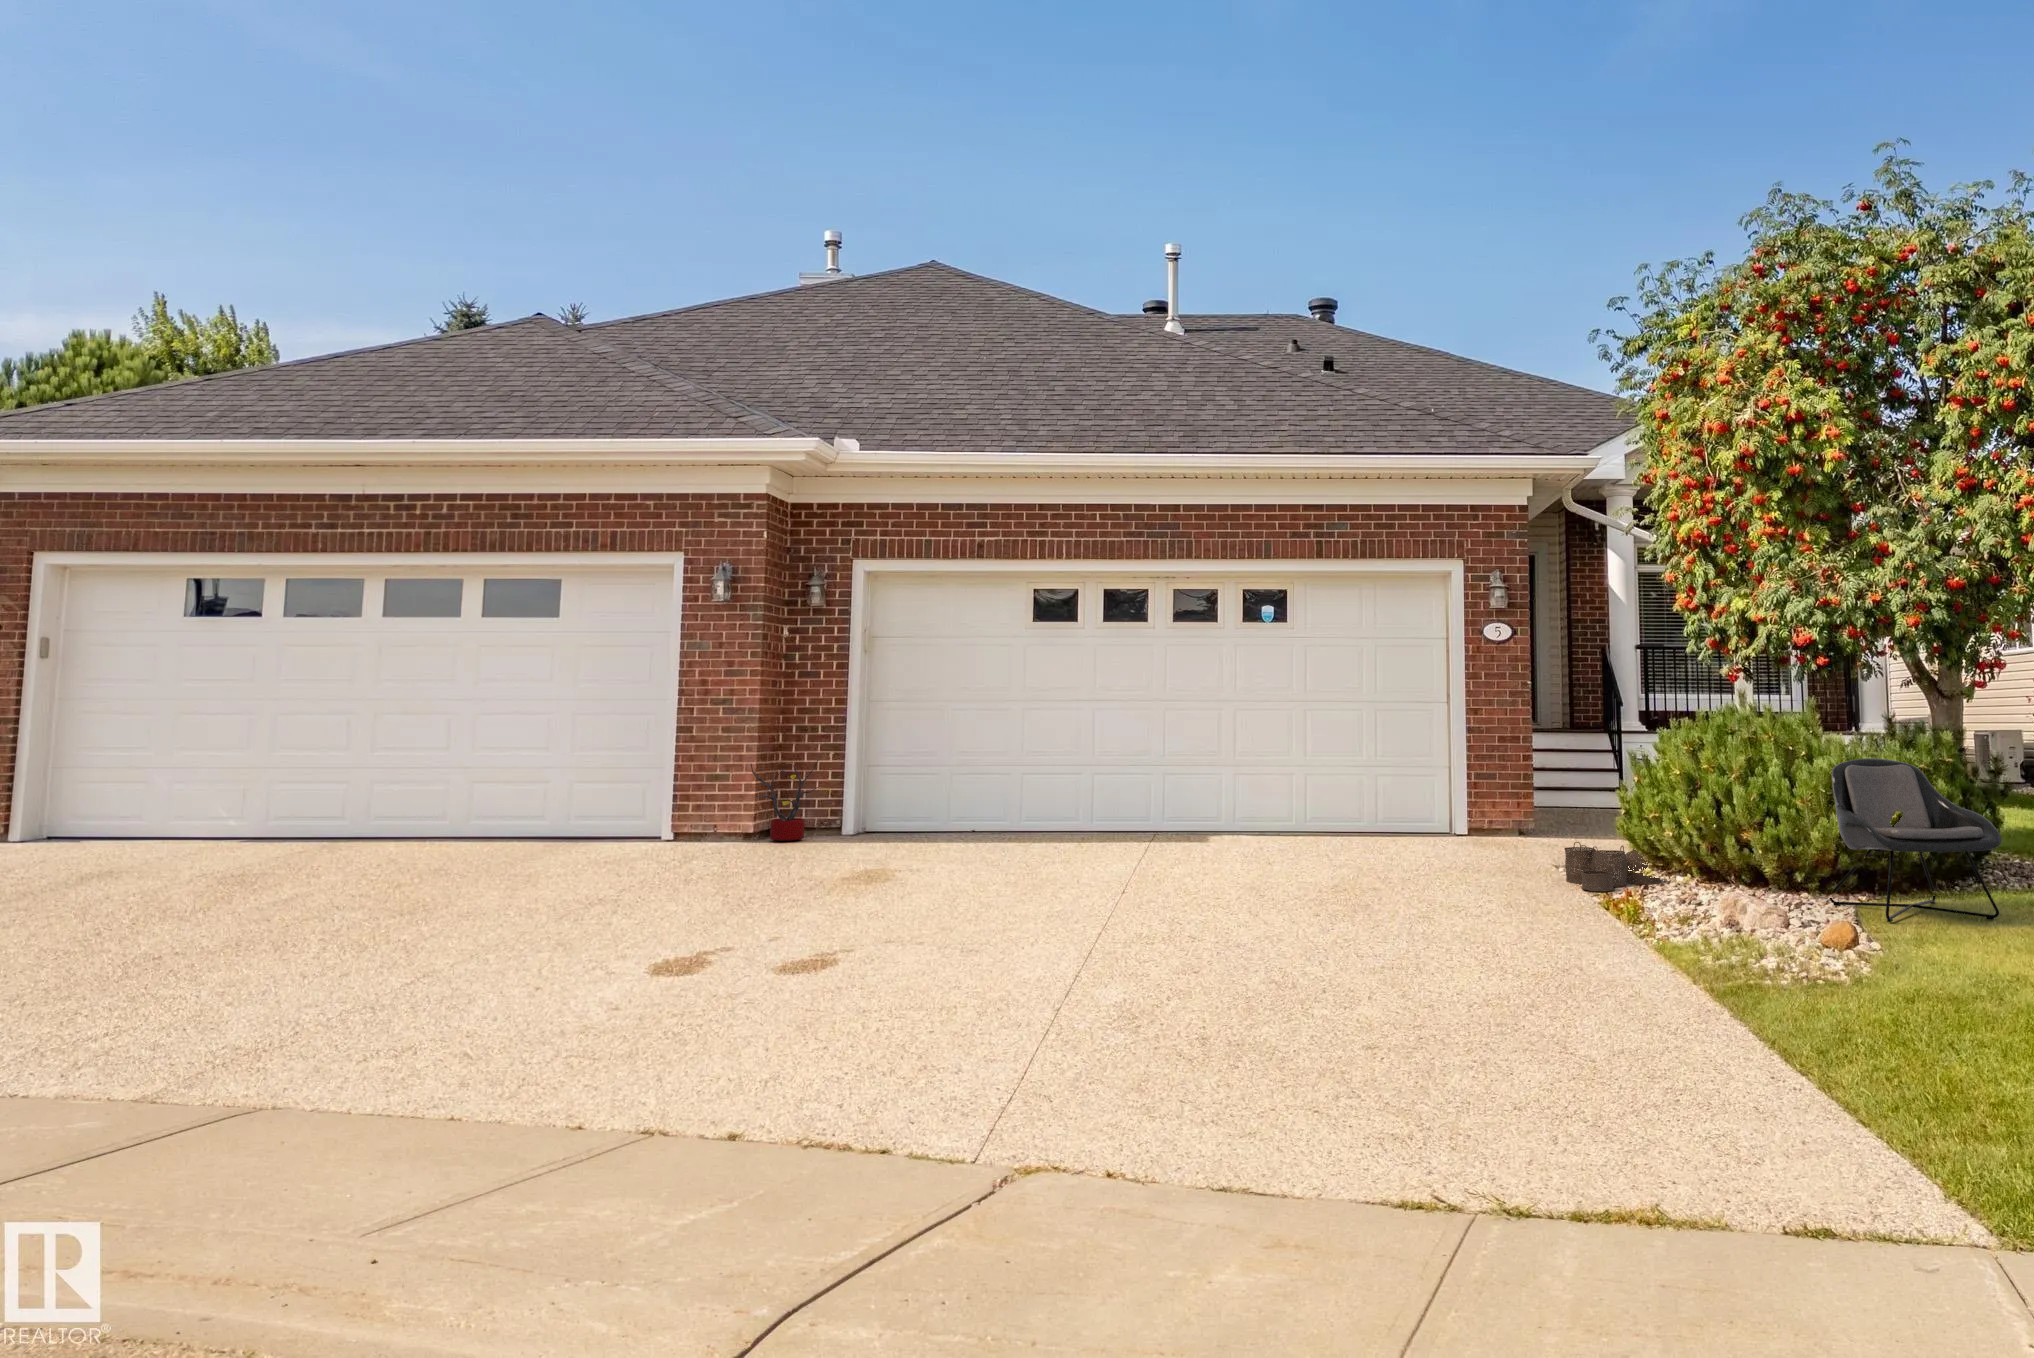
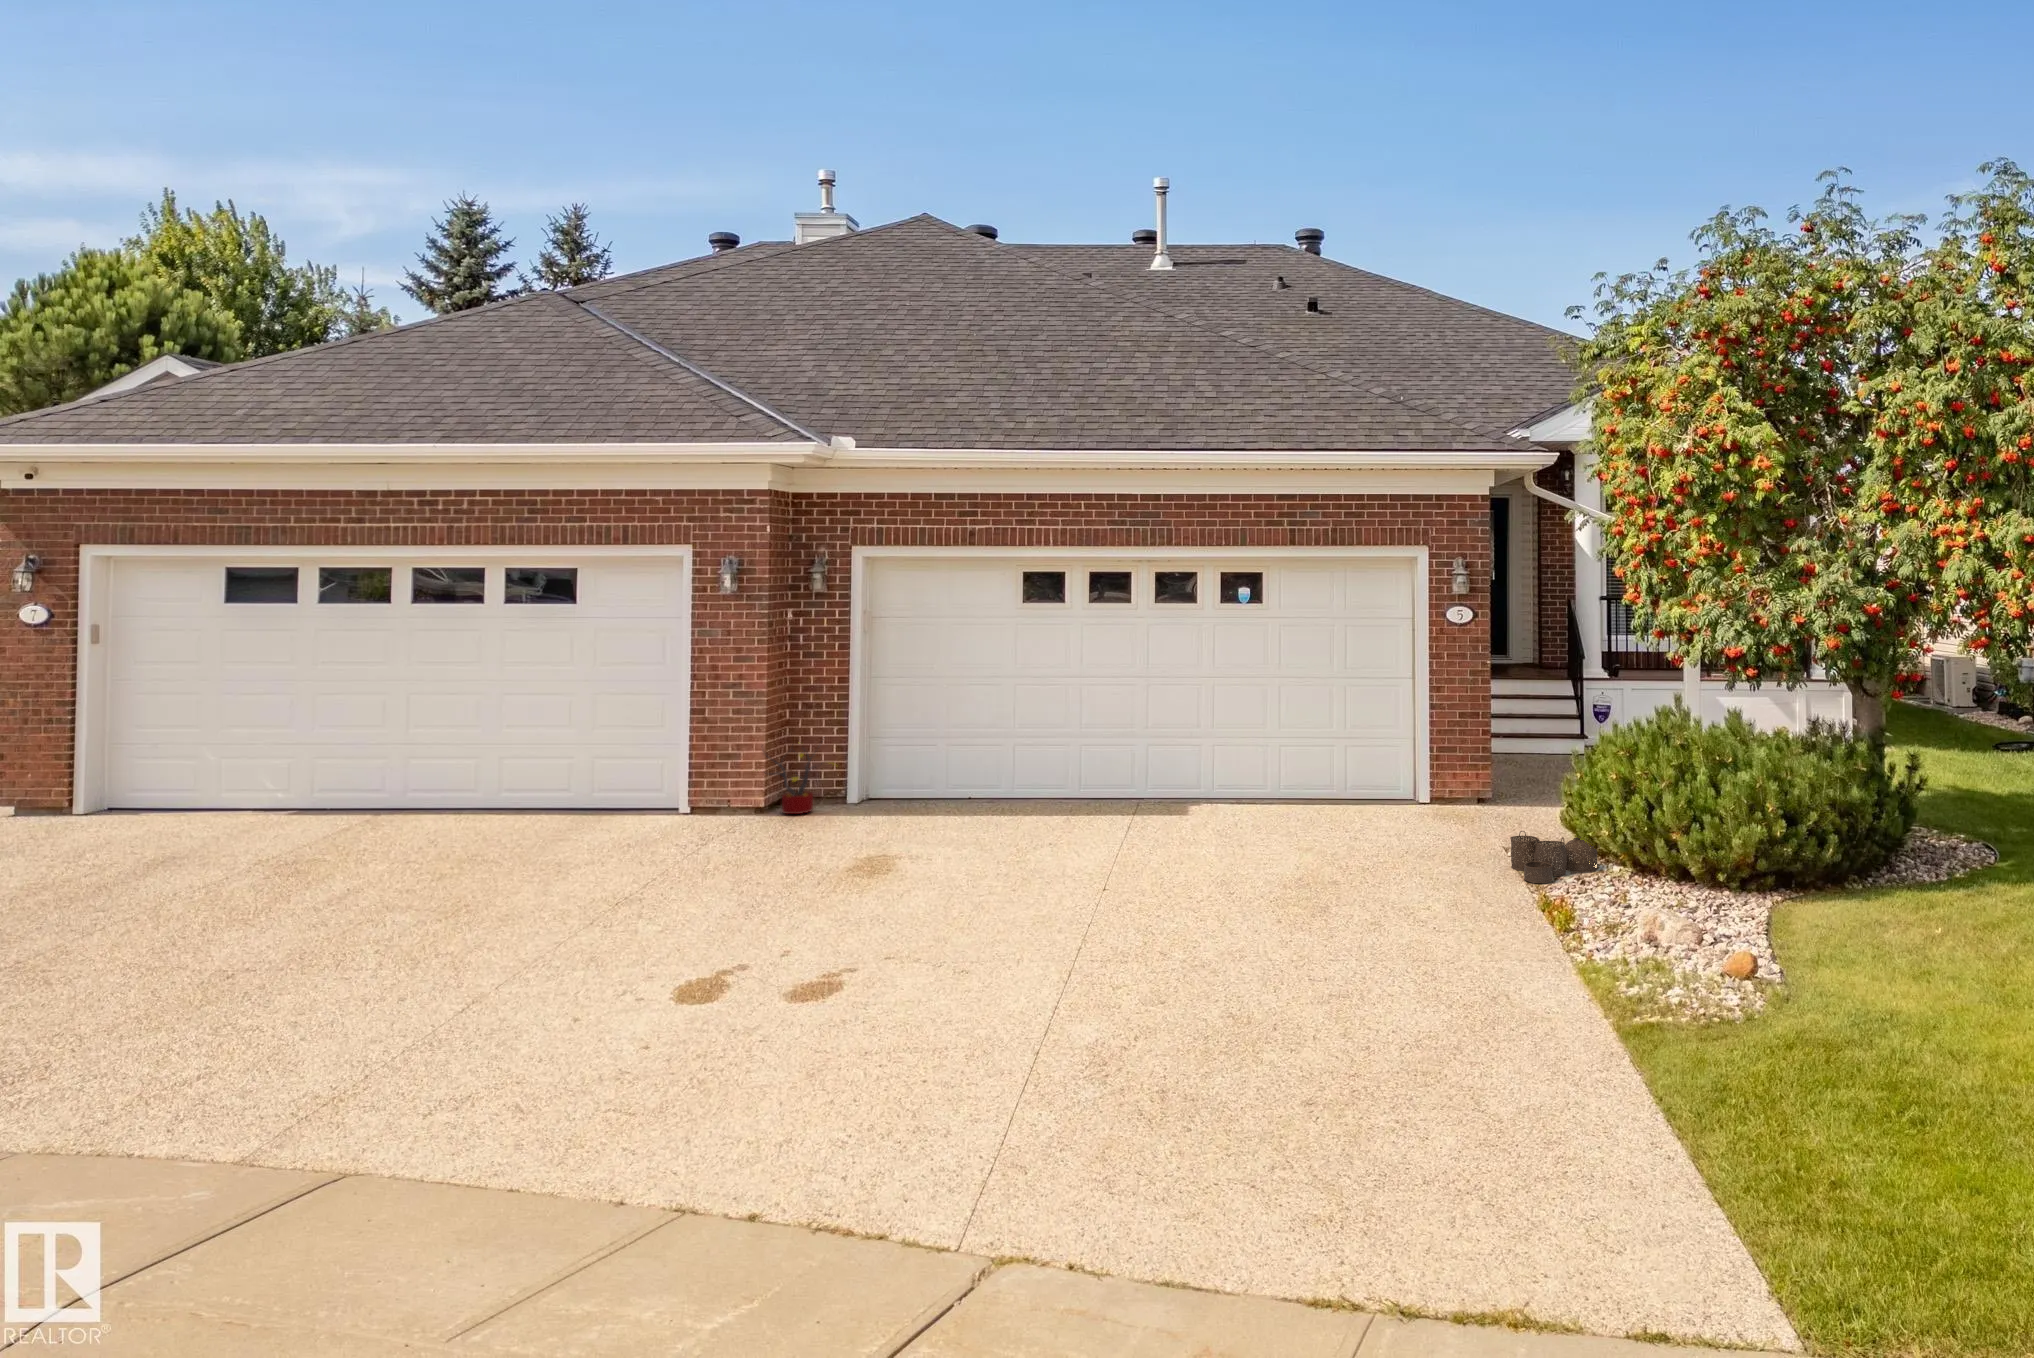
lounge chair: present [1830,758,2002,922] -> none [1747,768,1903,928]

